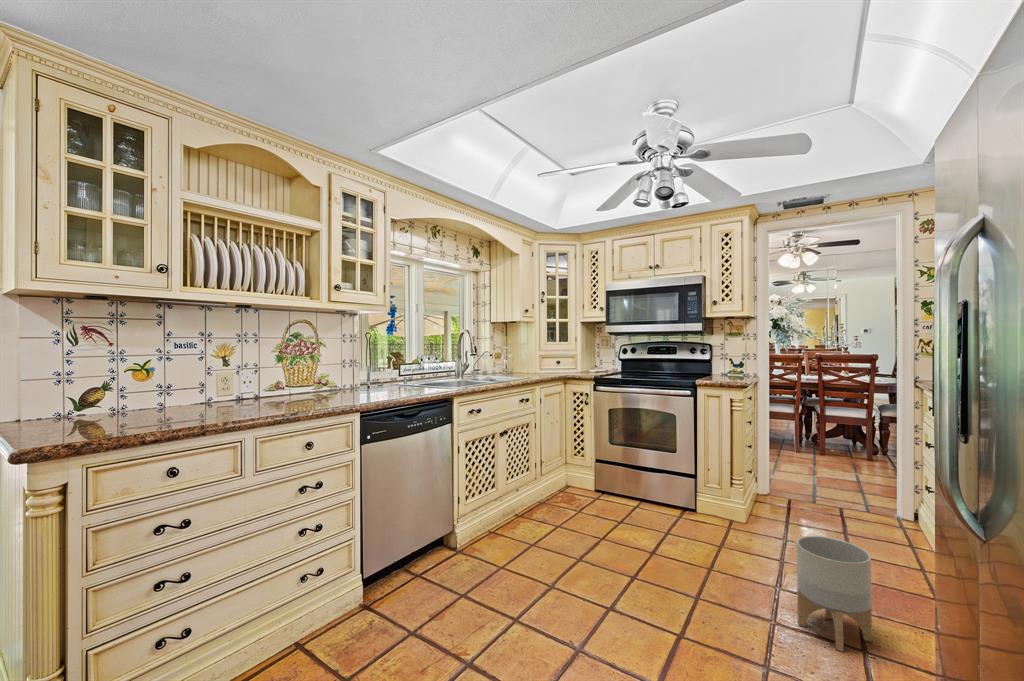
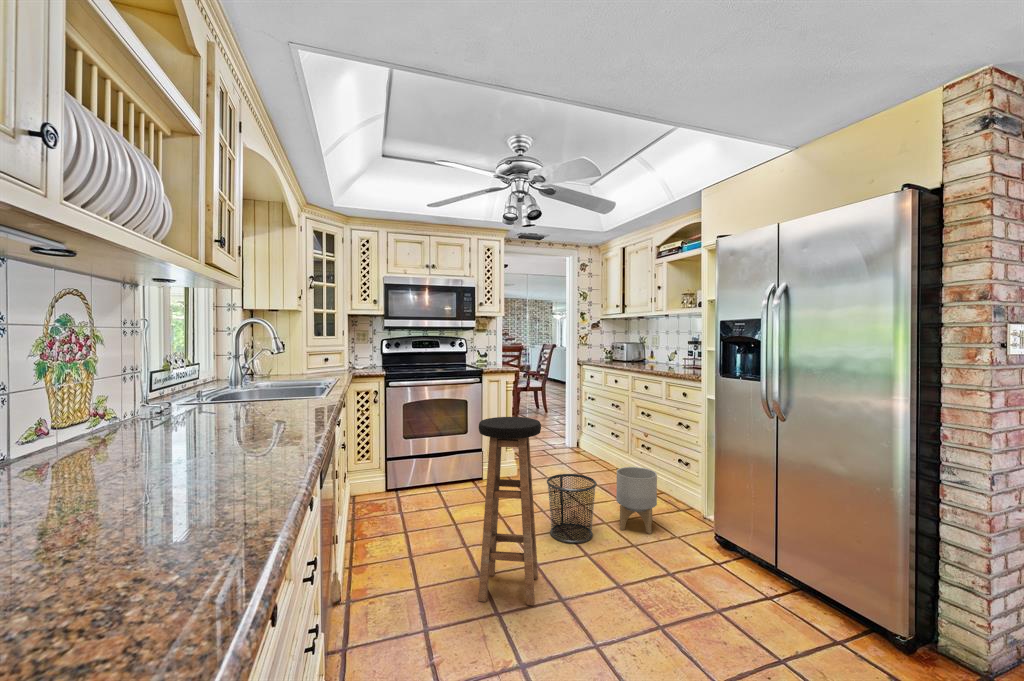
bar stool: none [534,425,613,630] -> present [478,417,541,605]
waste bin: none [681,515,752,612] -> present [547,474,597,543]

